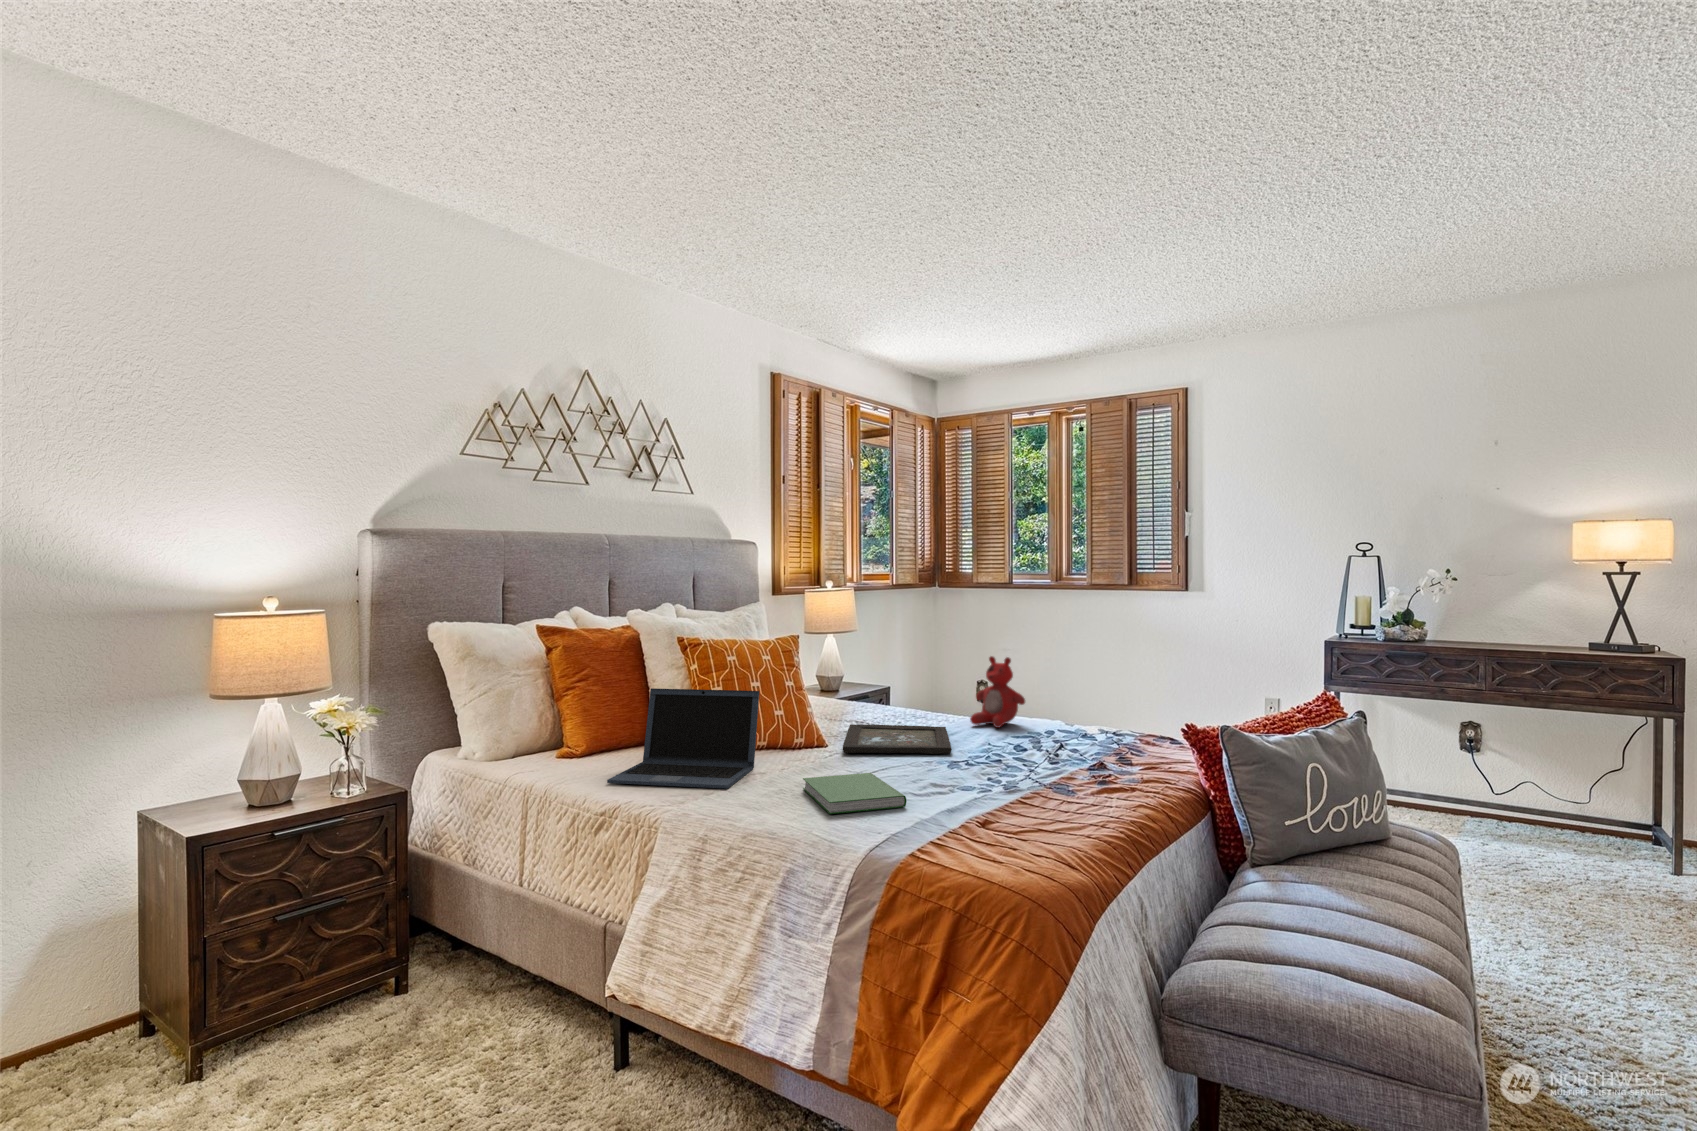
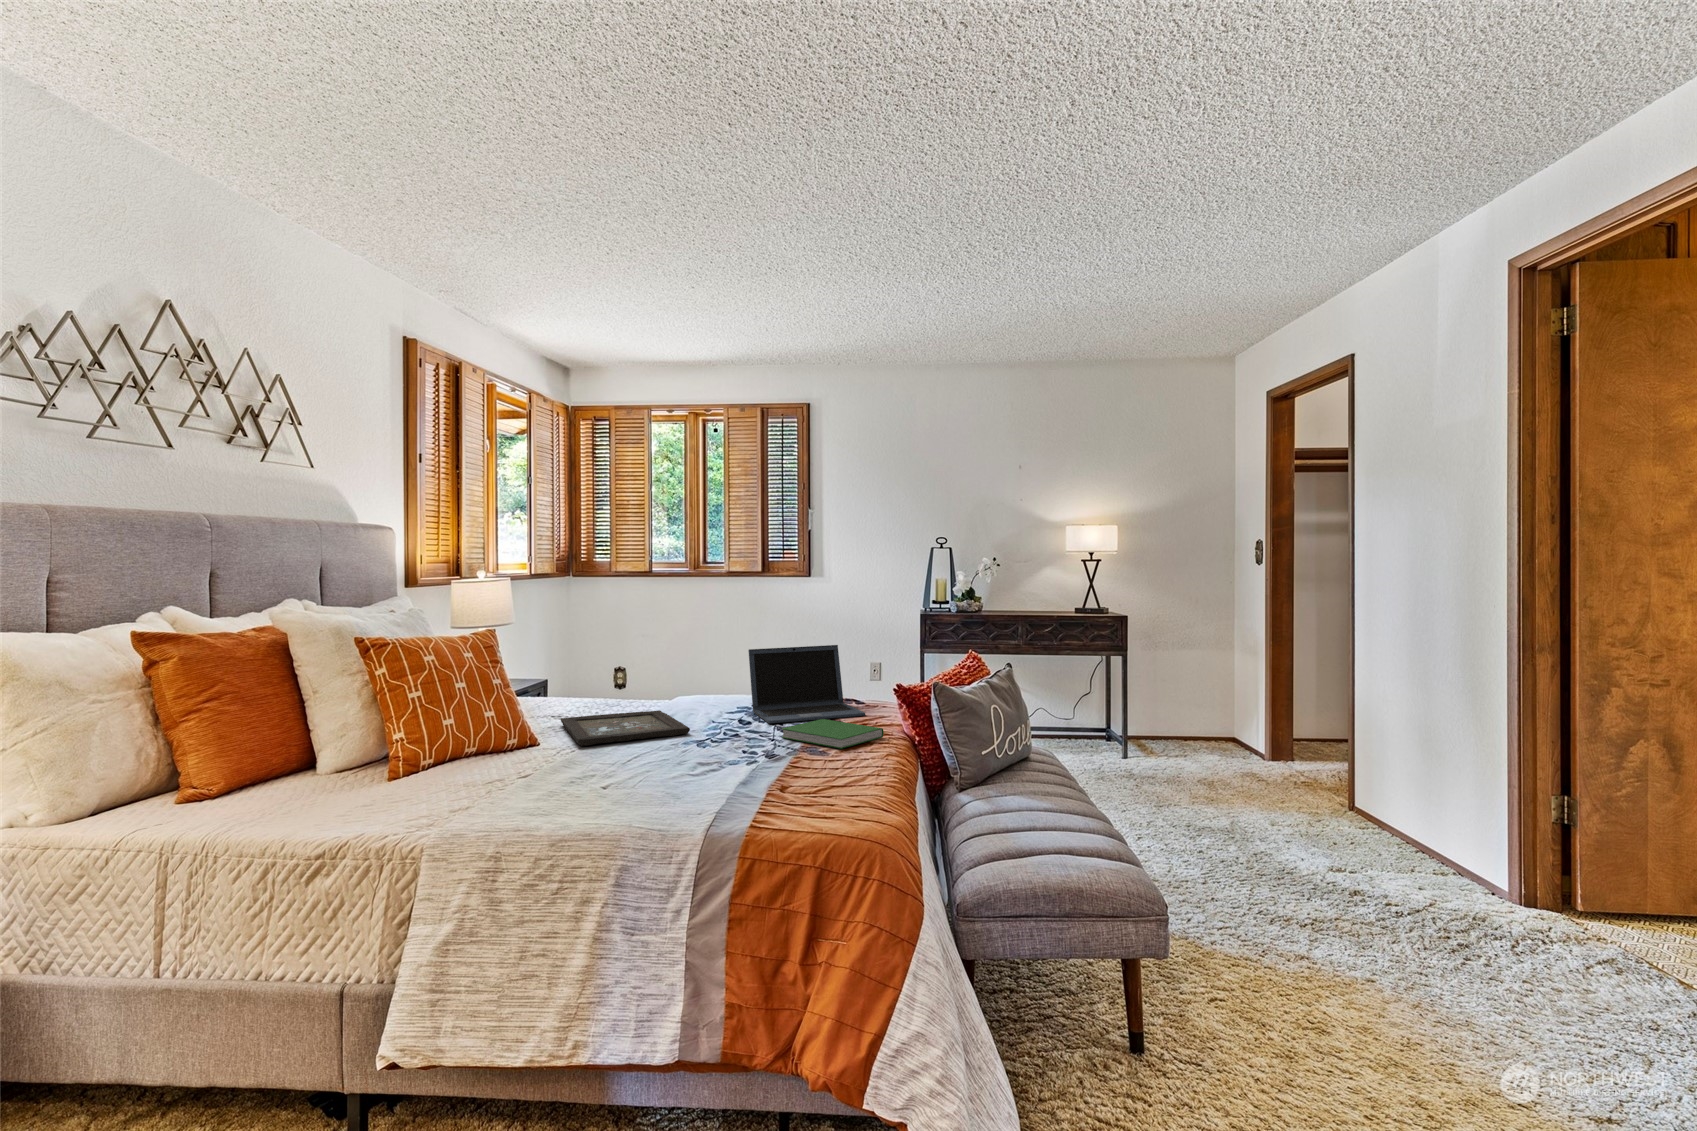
stuffed bear: present [970,656,1025,728] -> none [679,639,730,706]
laptop: present [607,688,759,789] -> present [748,645,865,723]
hardcover book: present [803,773,907,814] -> present [782,719,884,749]

